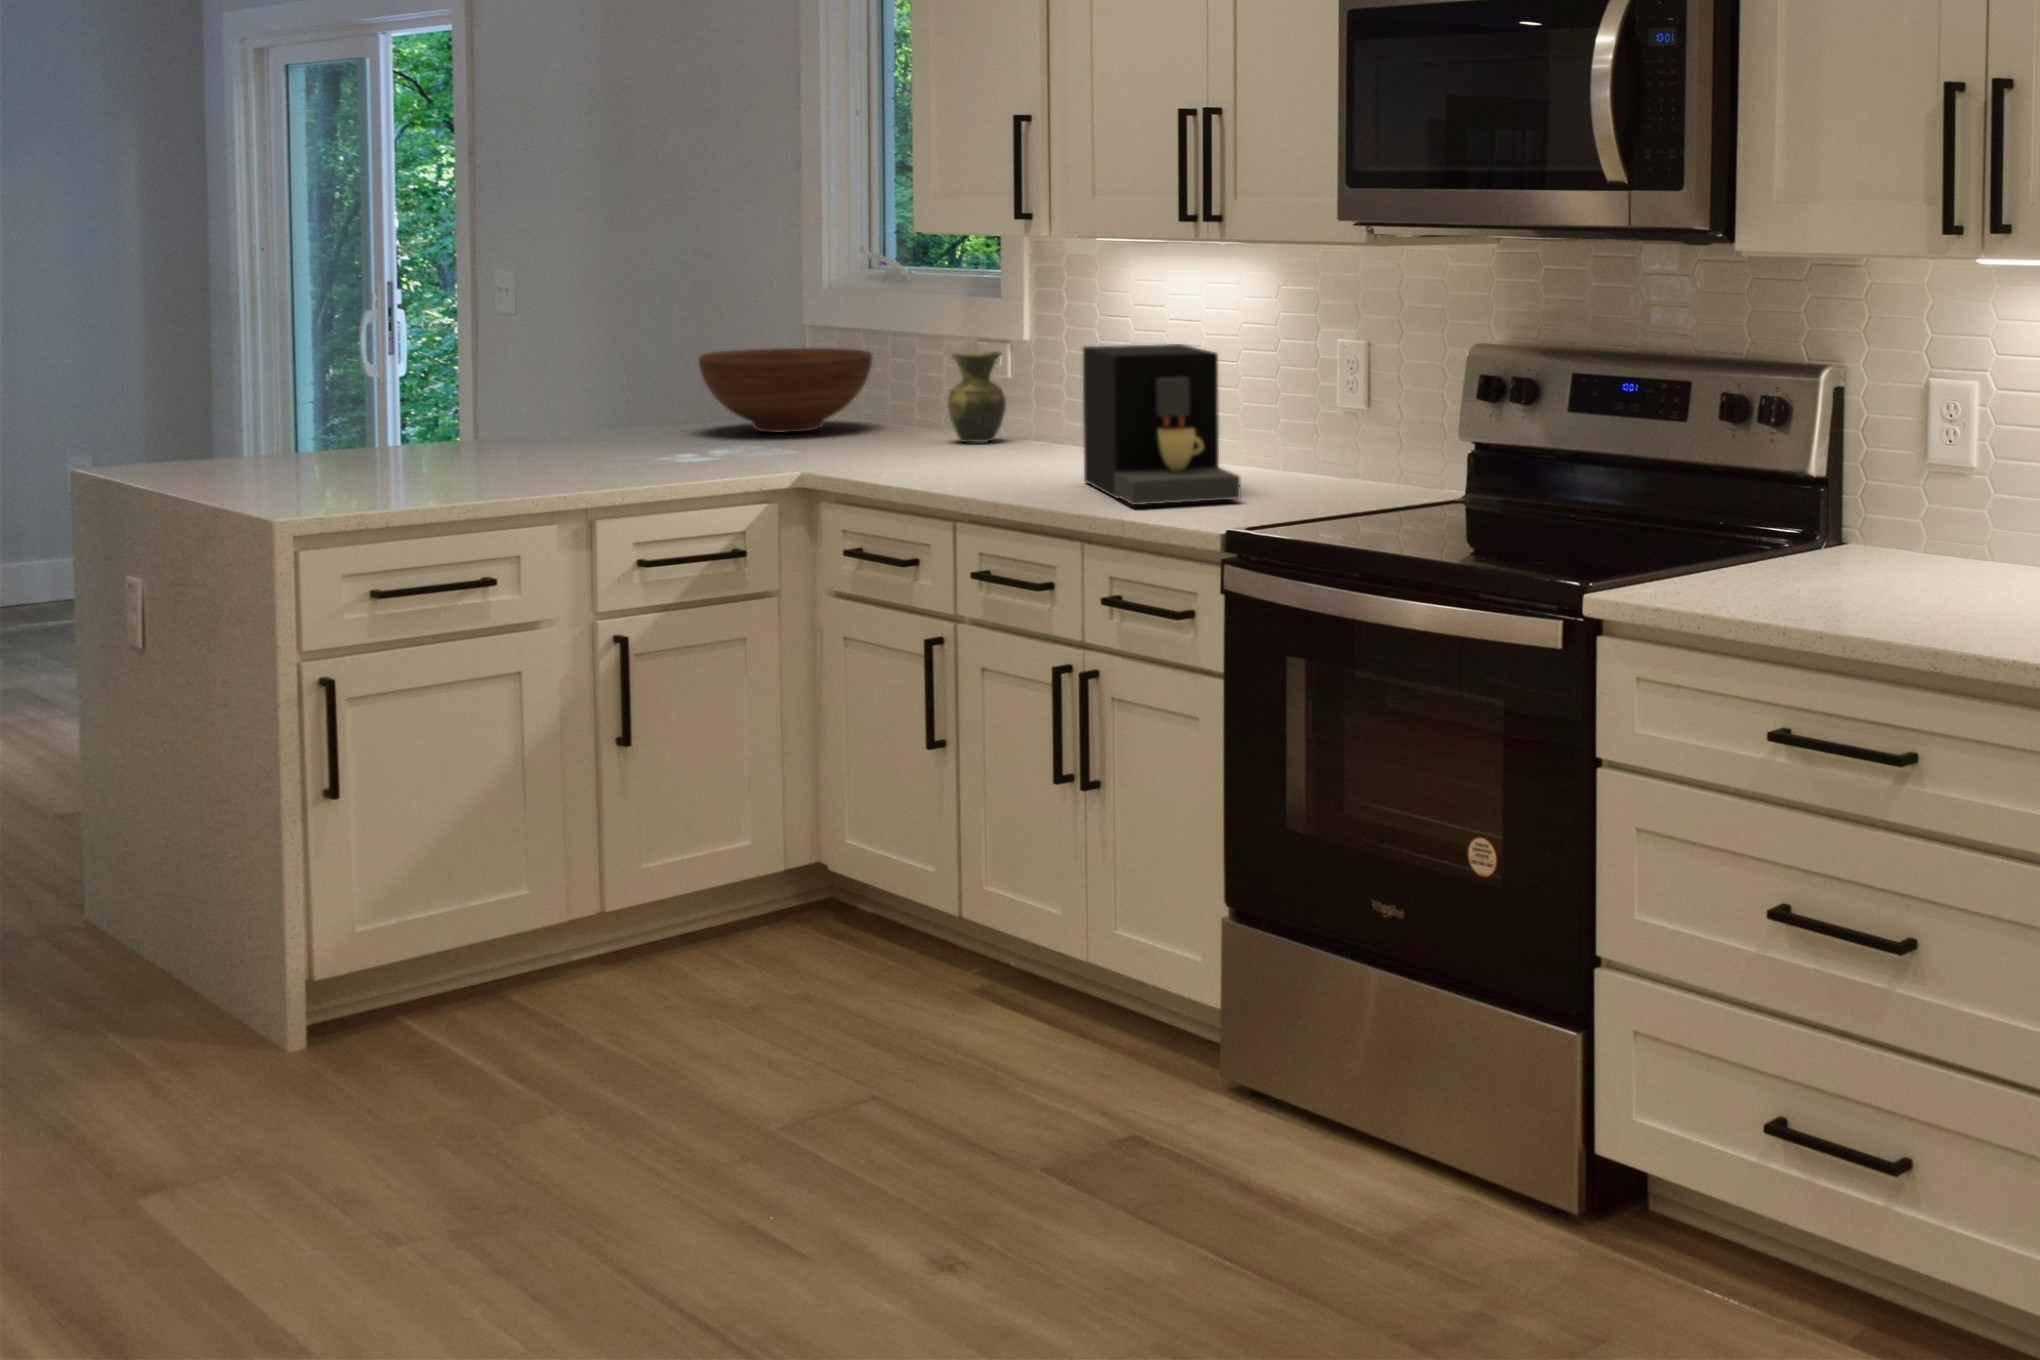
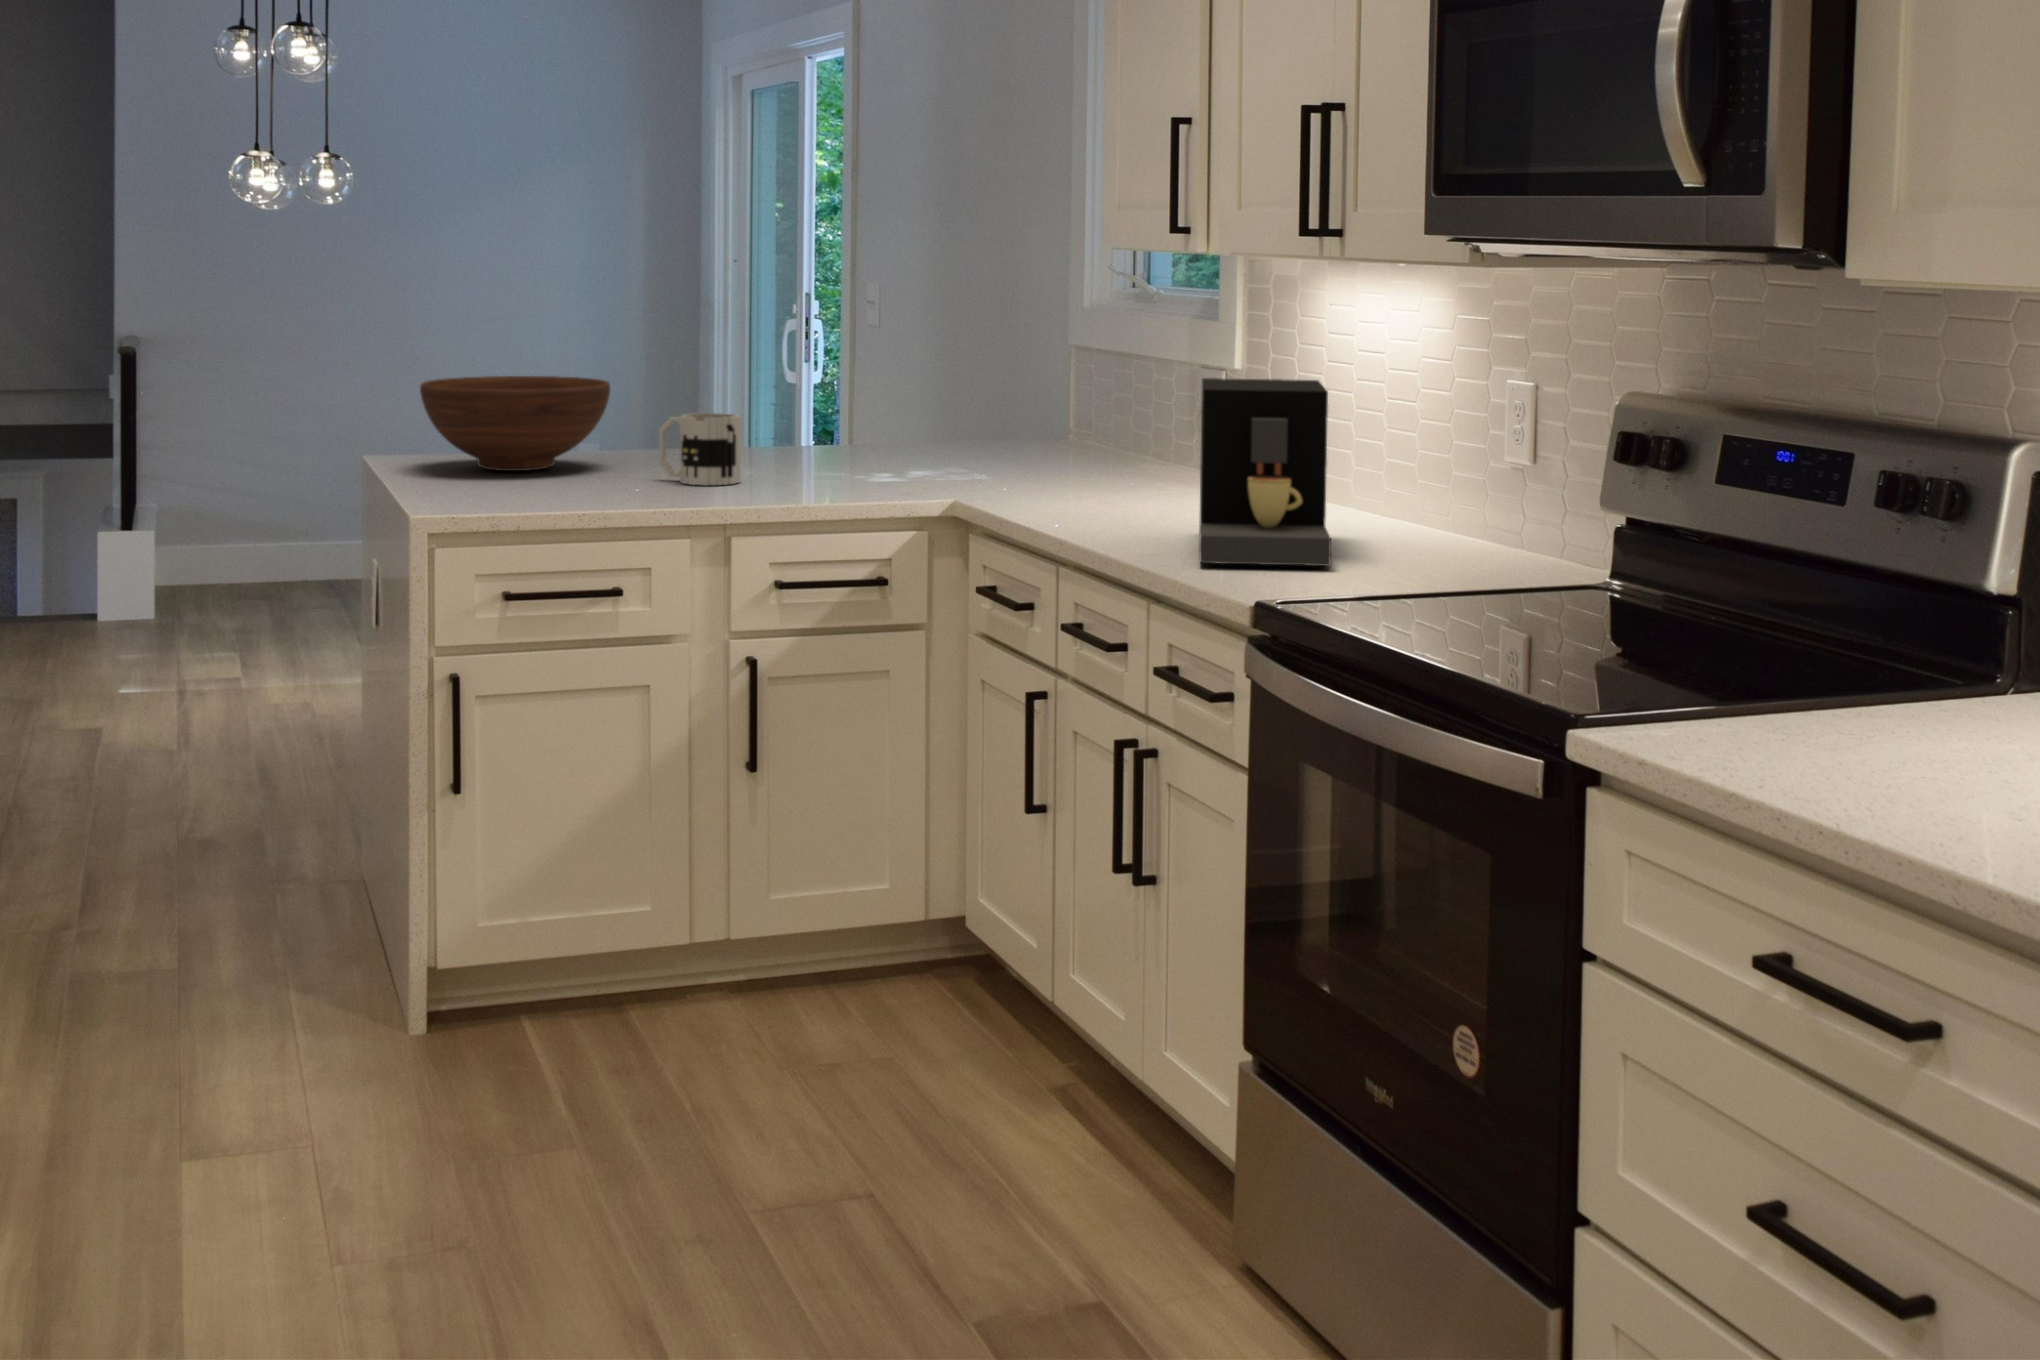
fruit bowl: present [699,348,872,432] -> present [420,376,610,471]
vase: present [948,352,1006,442] -> none [1136,382,1199,481]
mug: none [475,402,569,475] -> present [659,413,741,485]

